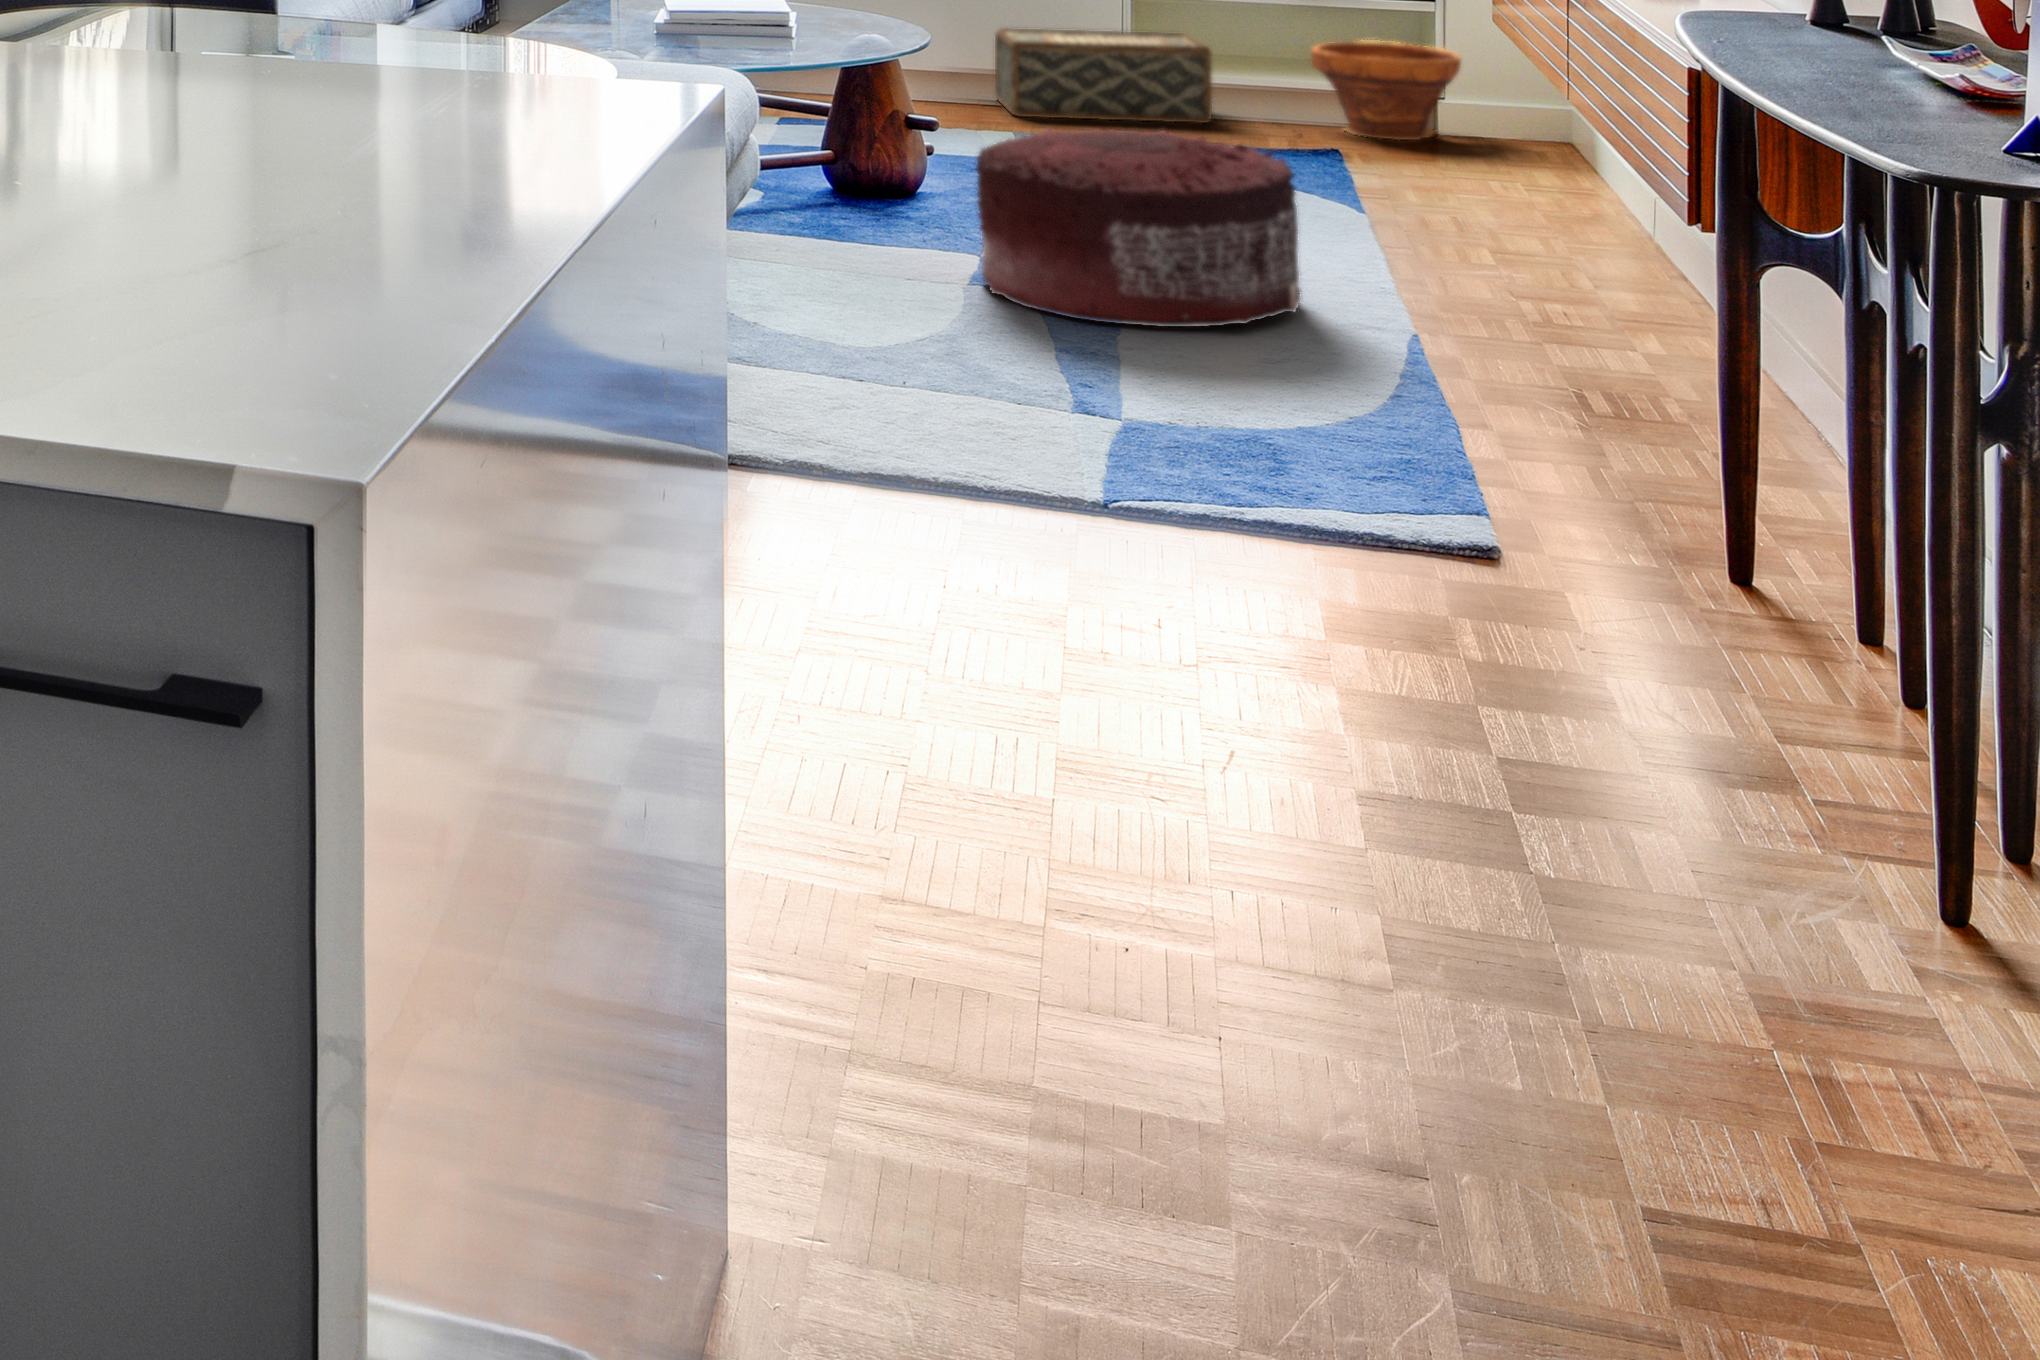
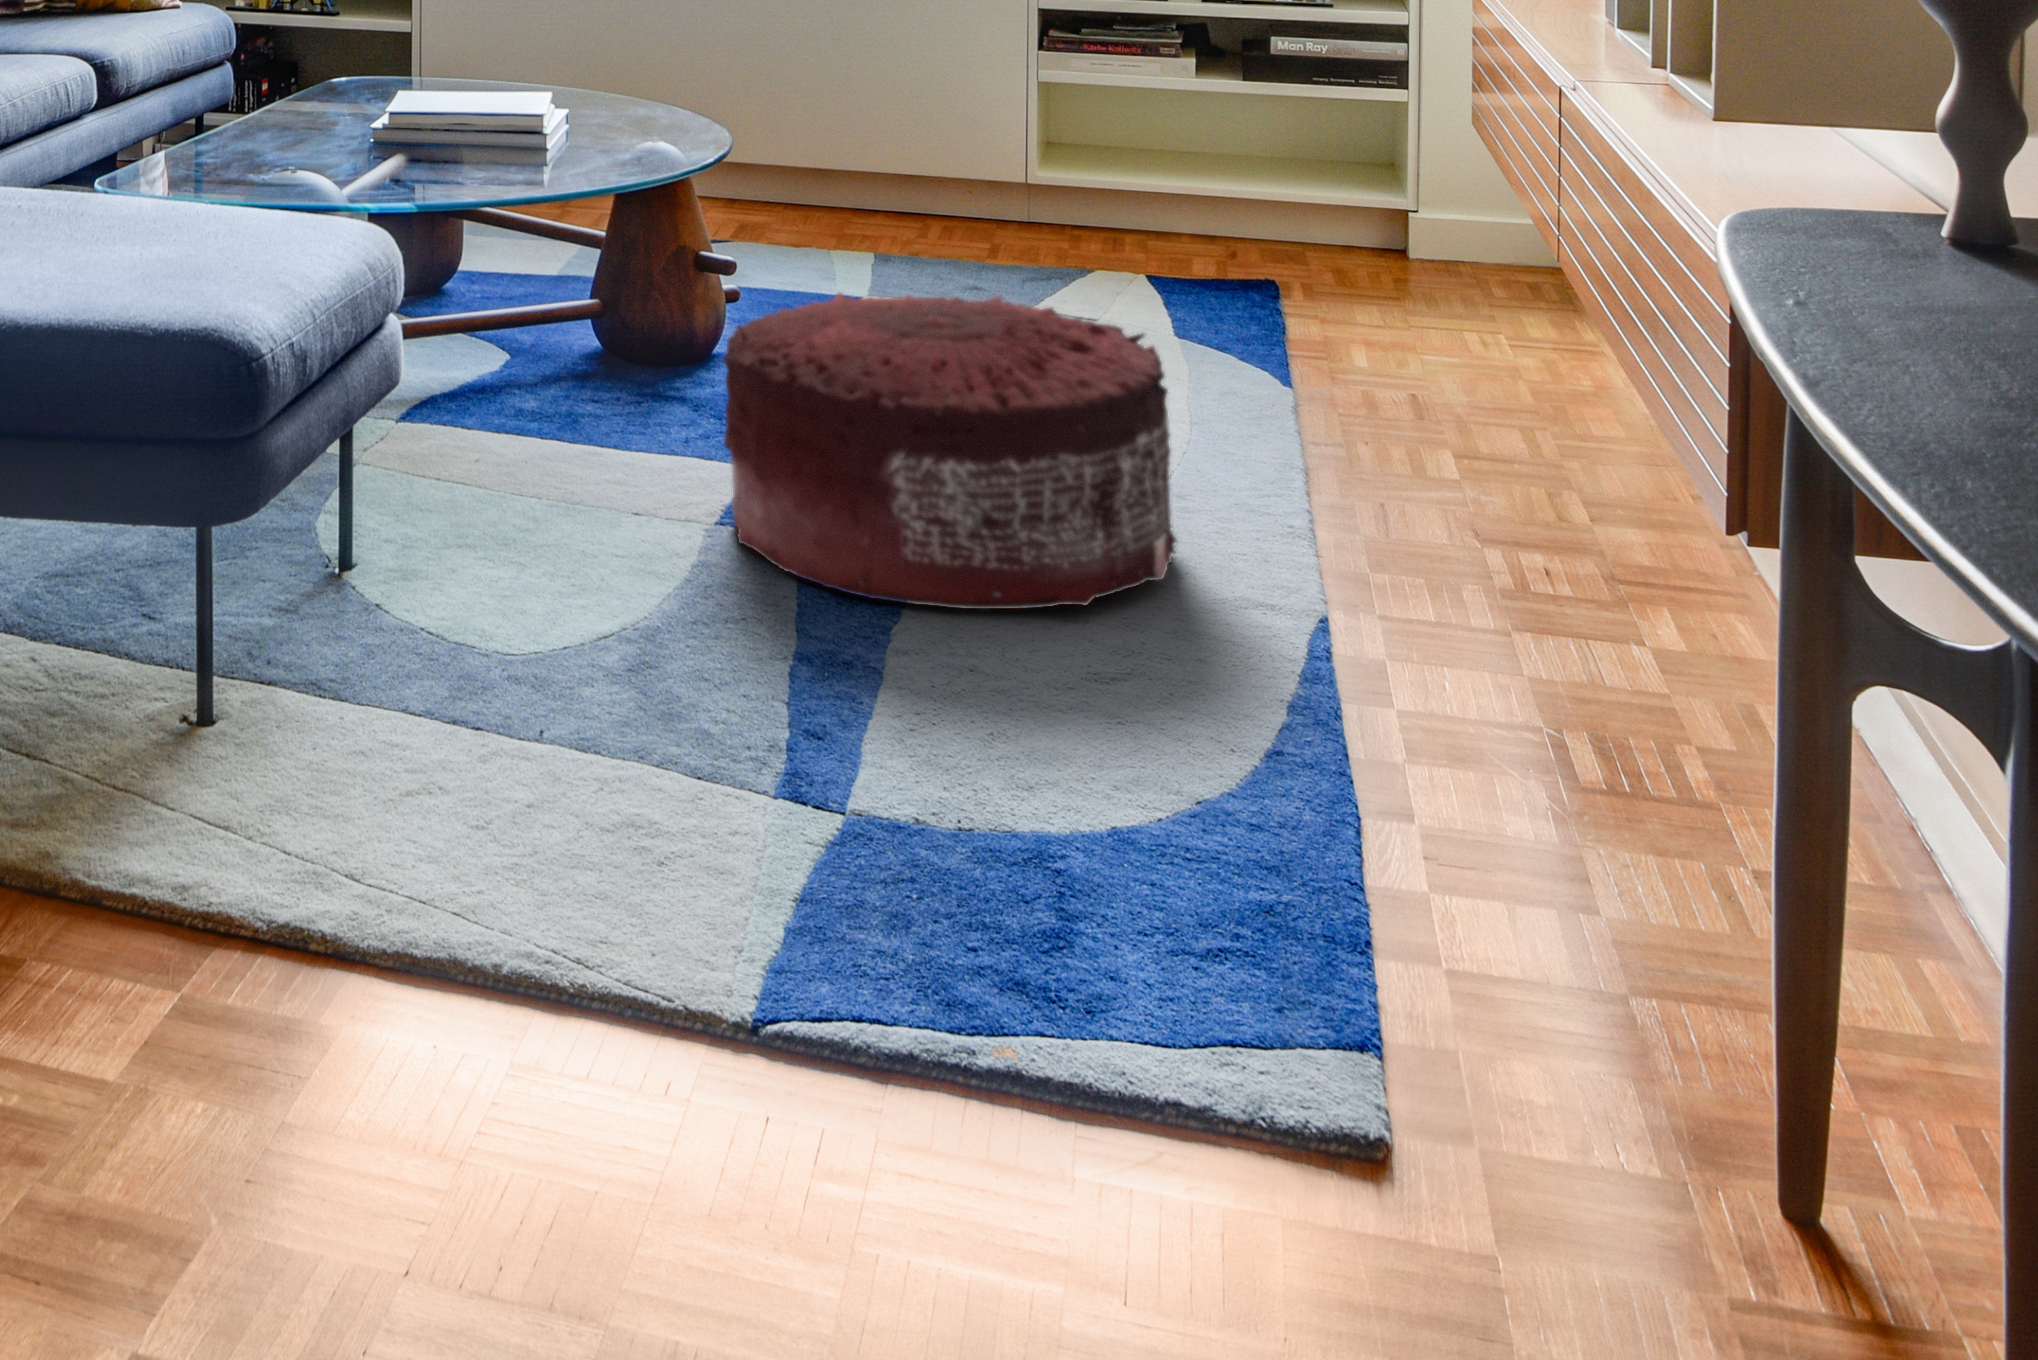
woven basket: present [995,28,1212,123] -> none [868,121,1128,245]
planter: present [1311,40,1461,140] -> none [1251,139,1437,271]

